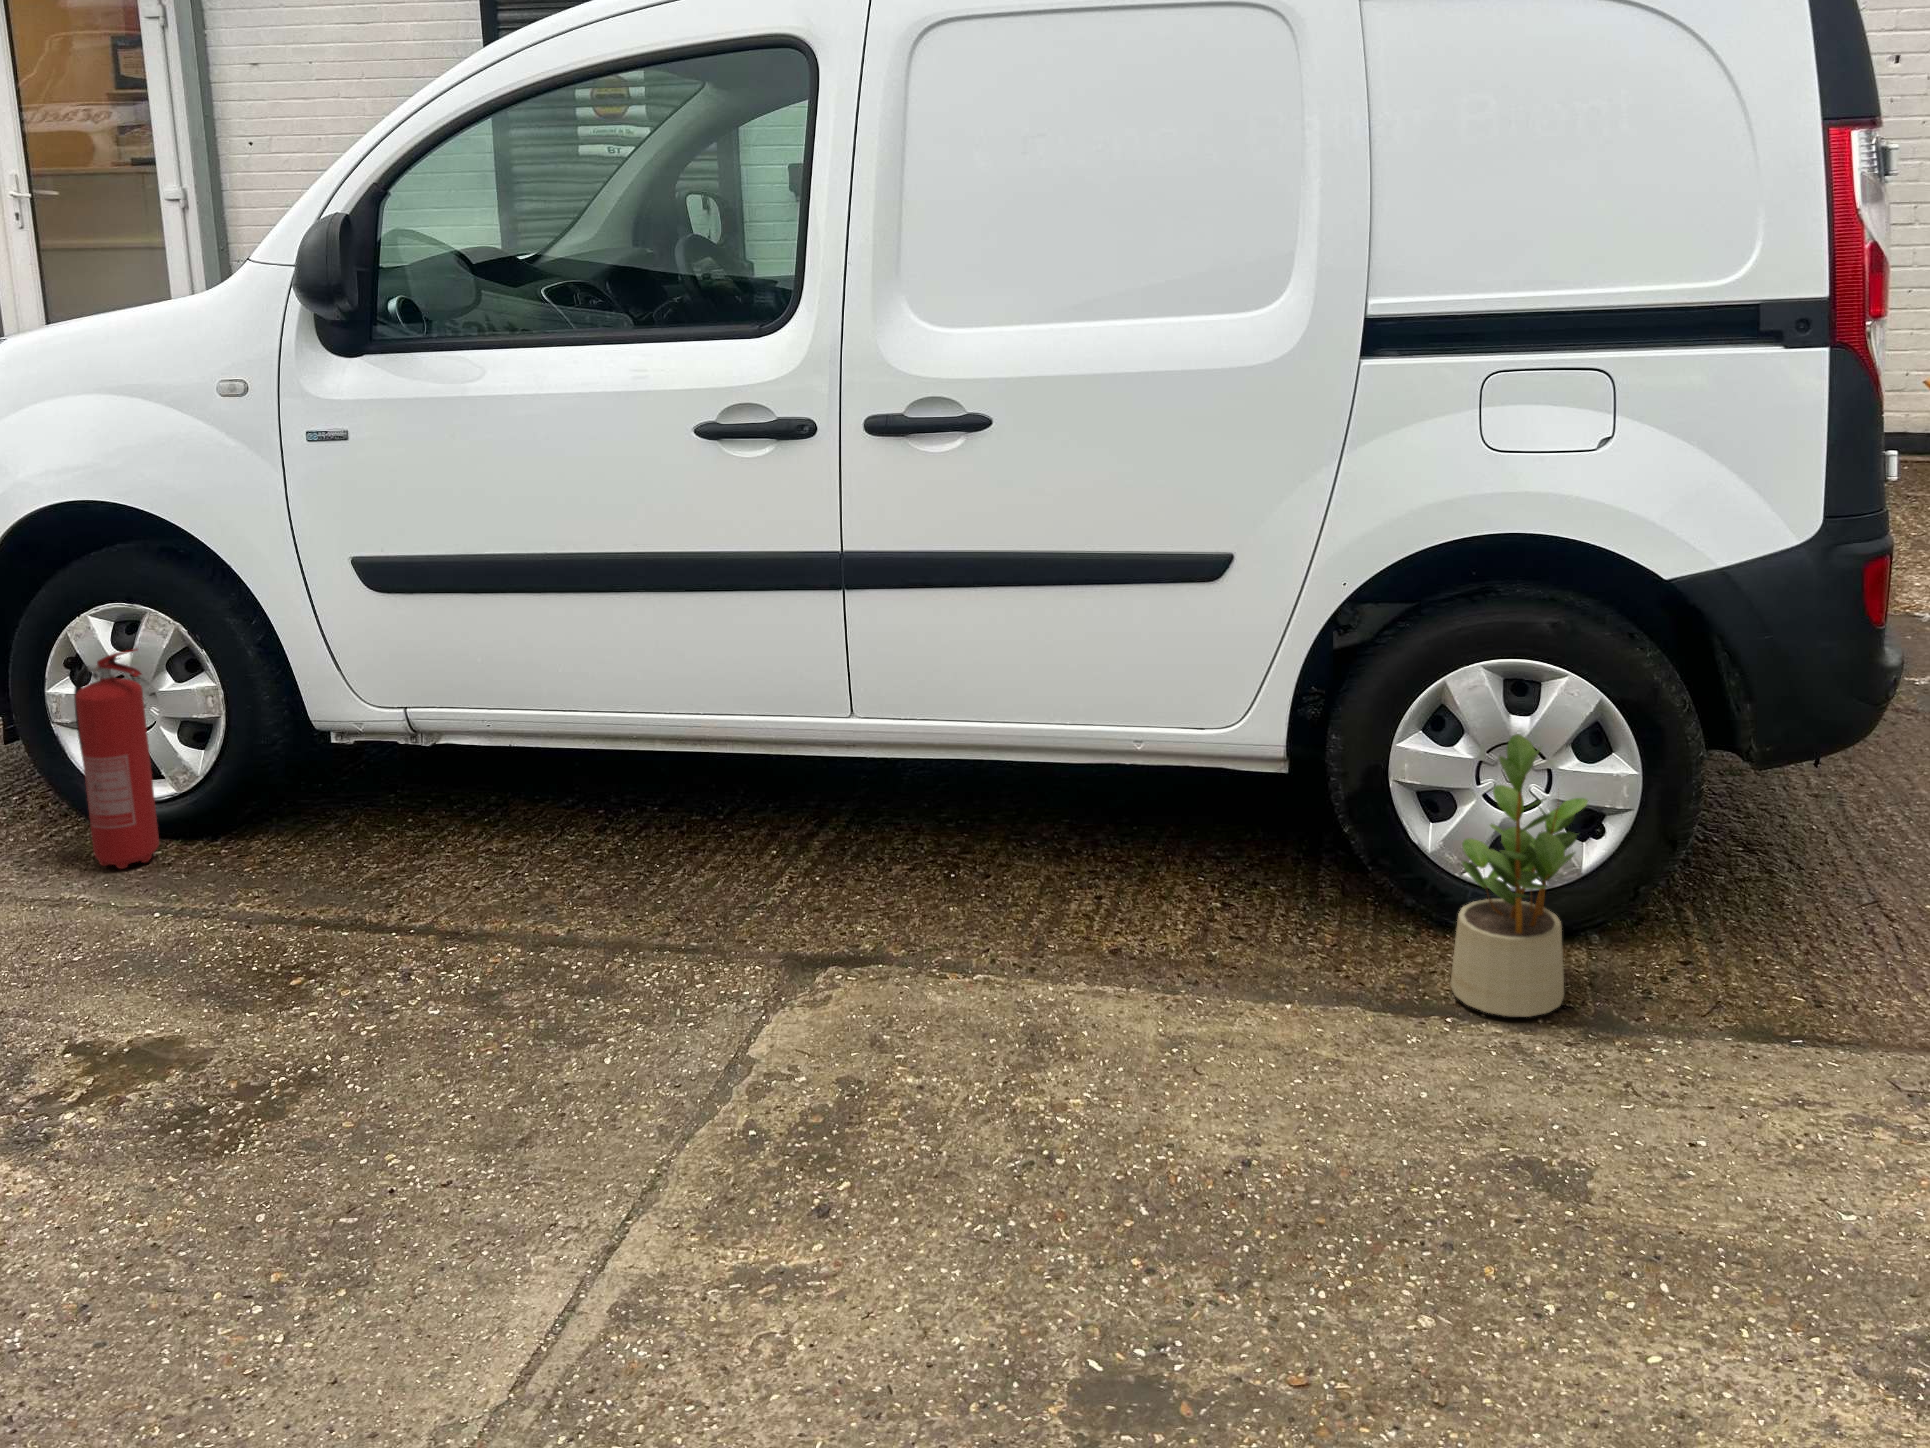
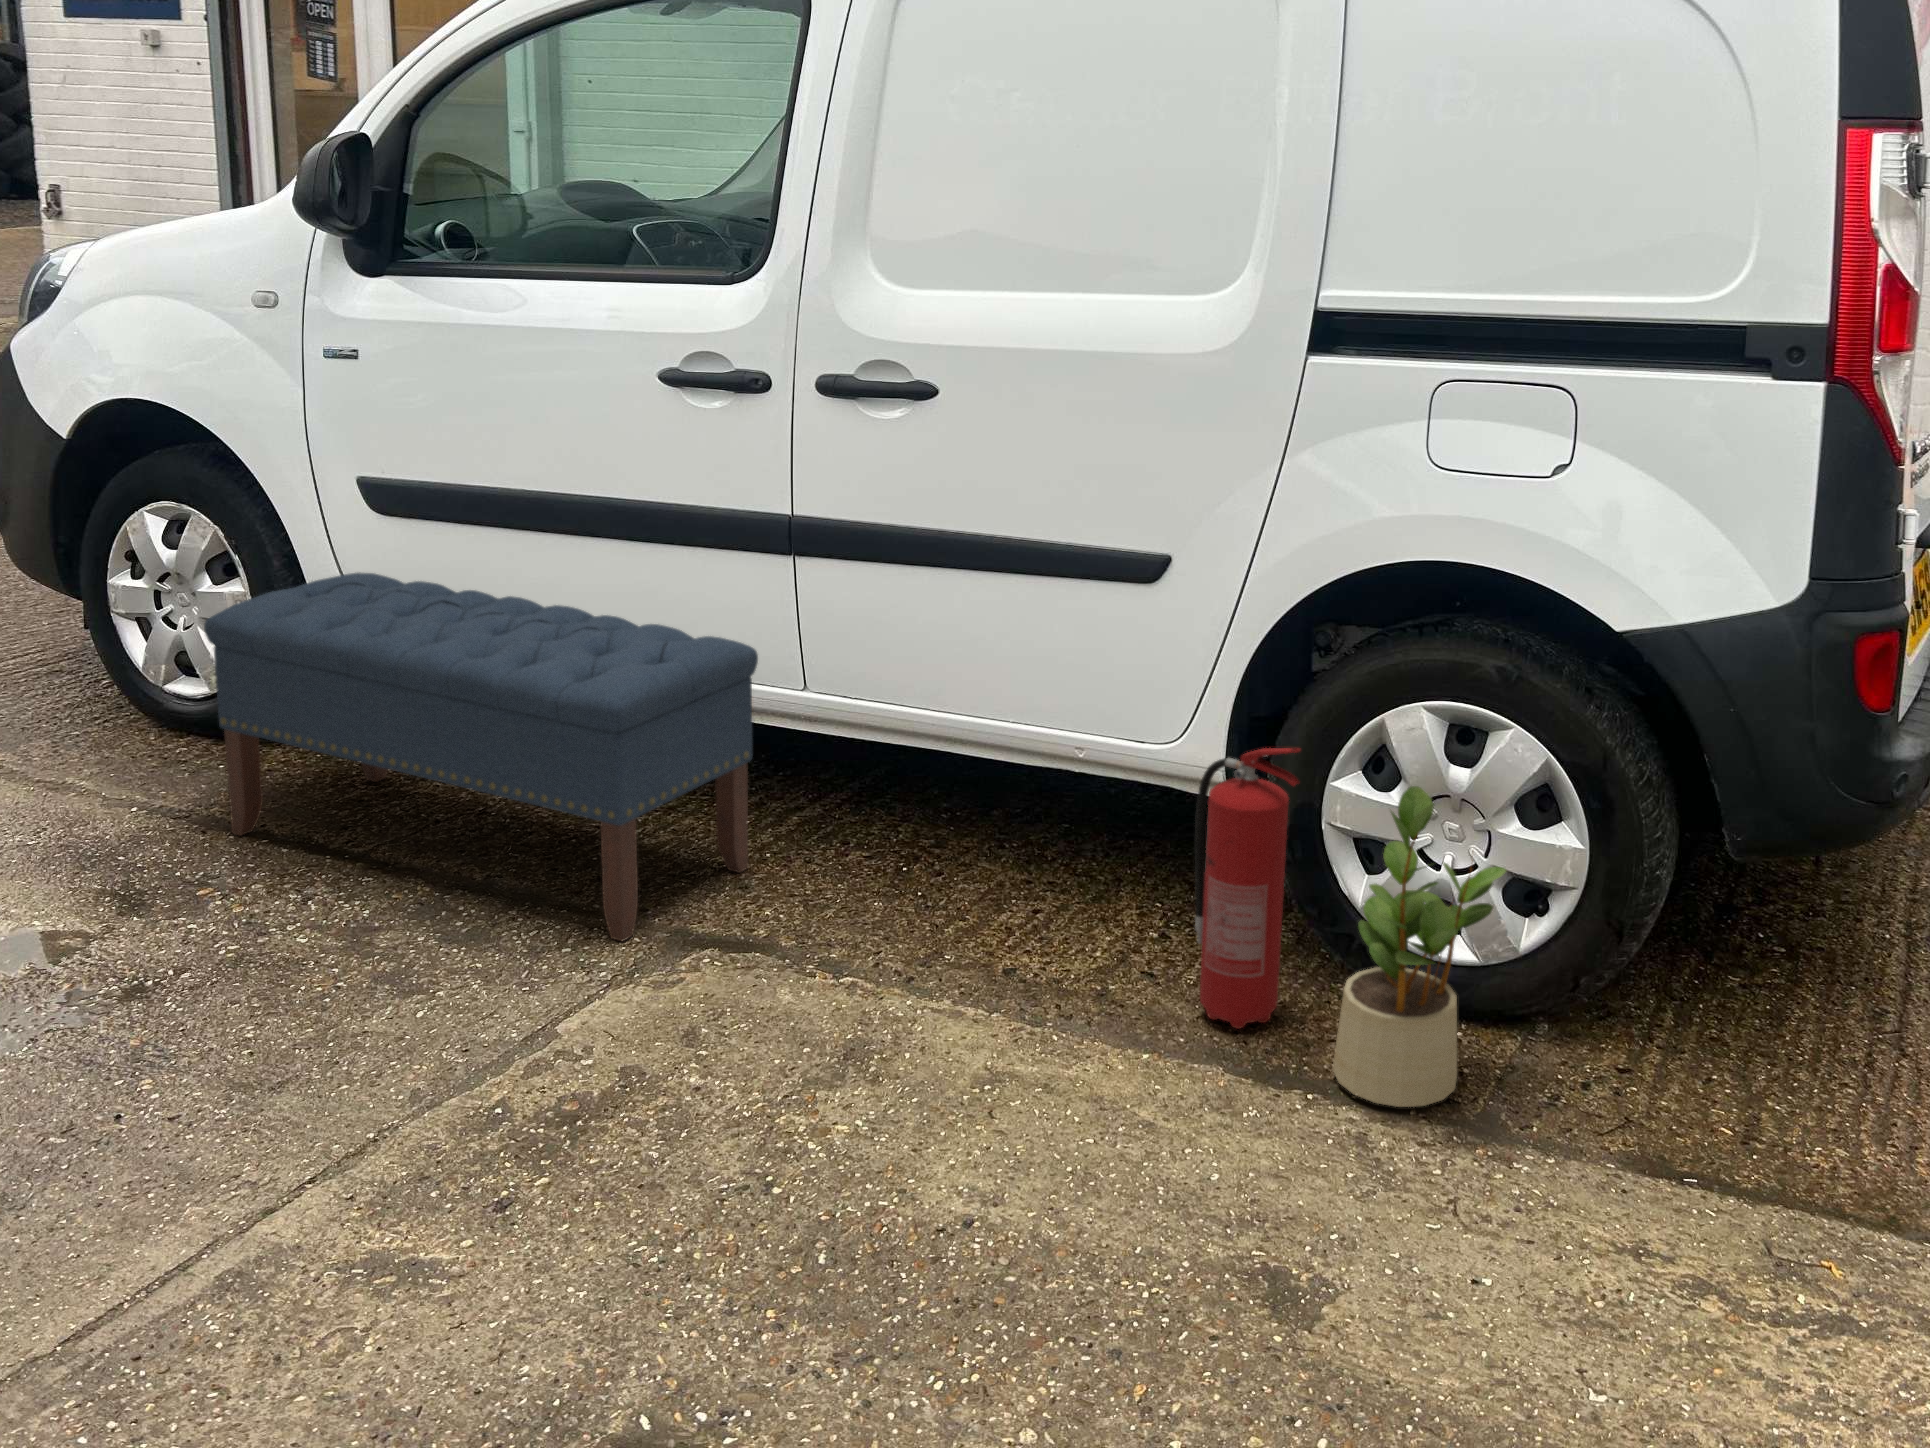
fire extinguisher: present [74,649,159,869] -> present [1195,748,1300,1029]
bench: none [248,660,815,978] -> present [204,572,758,941]

